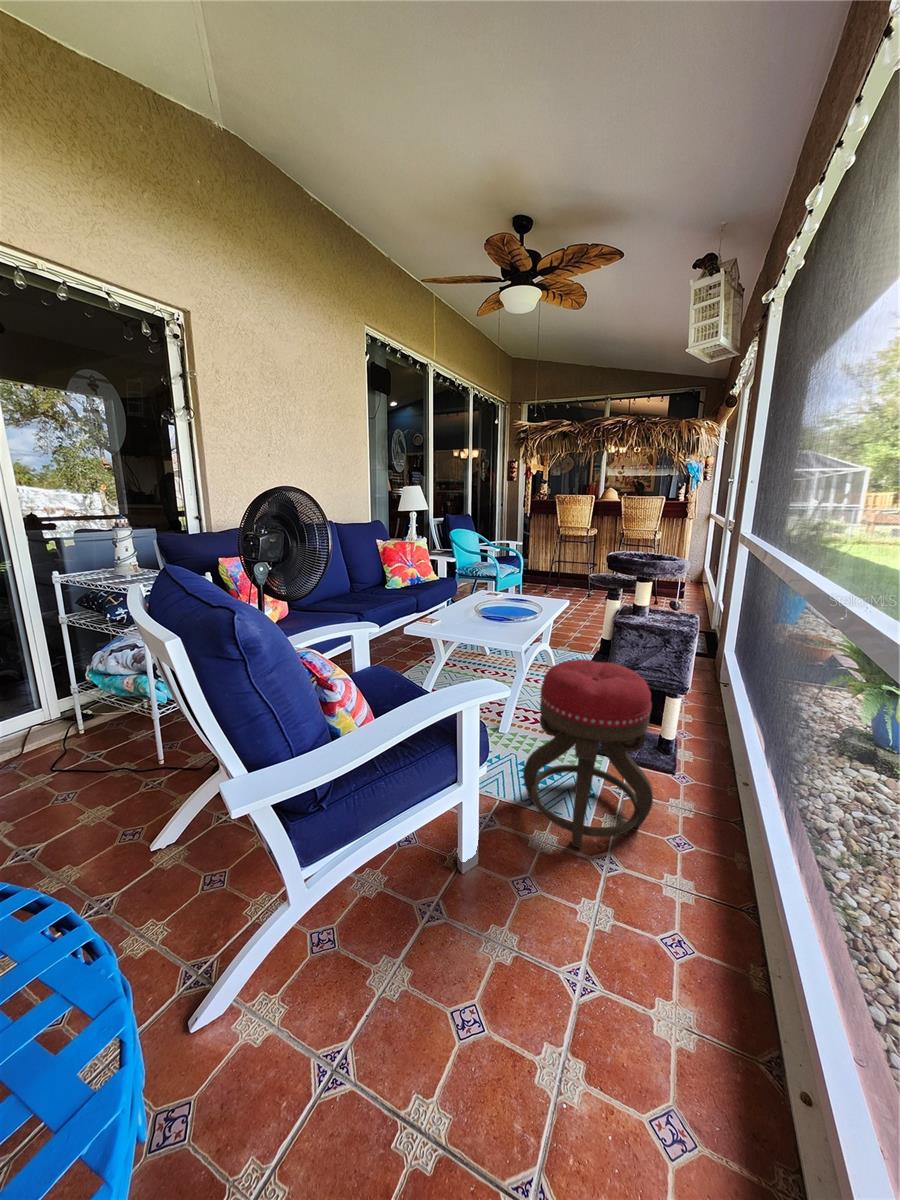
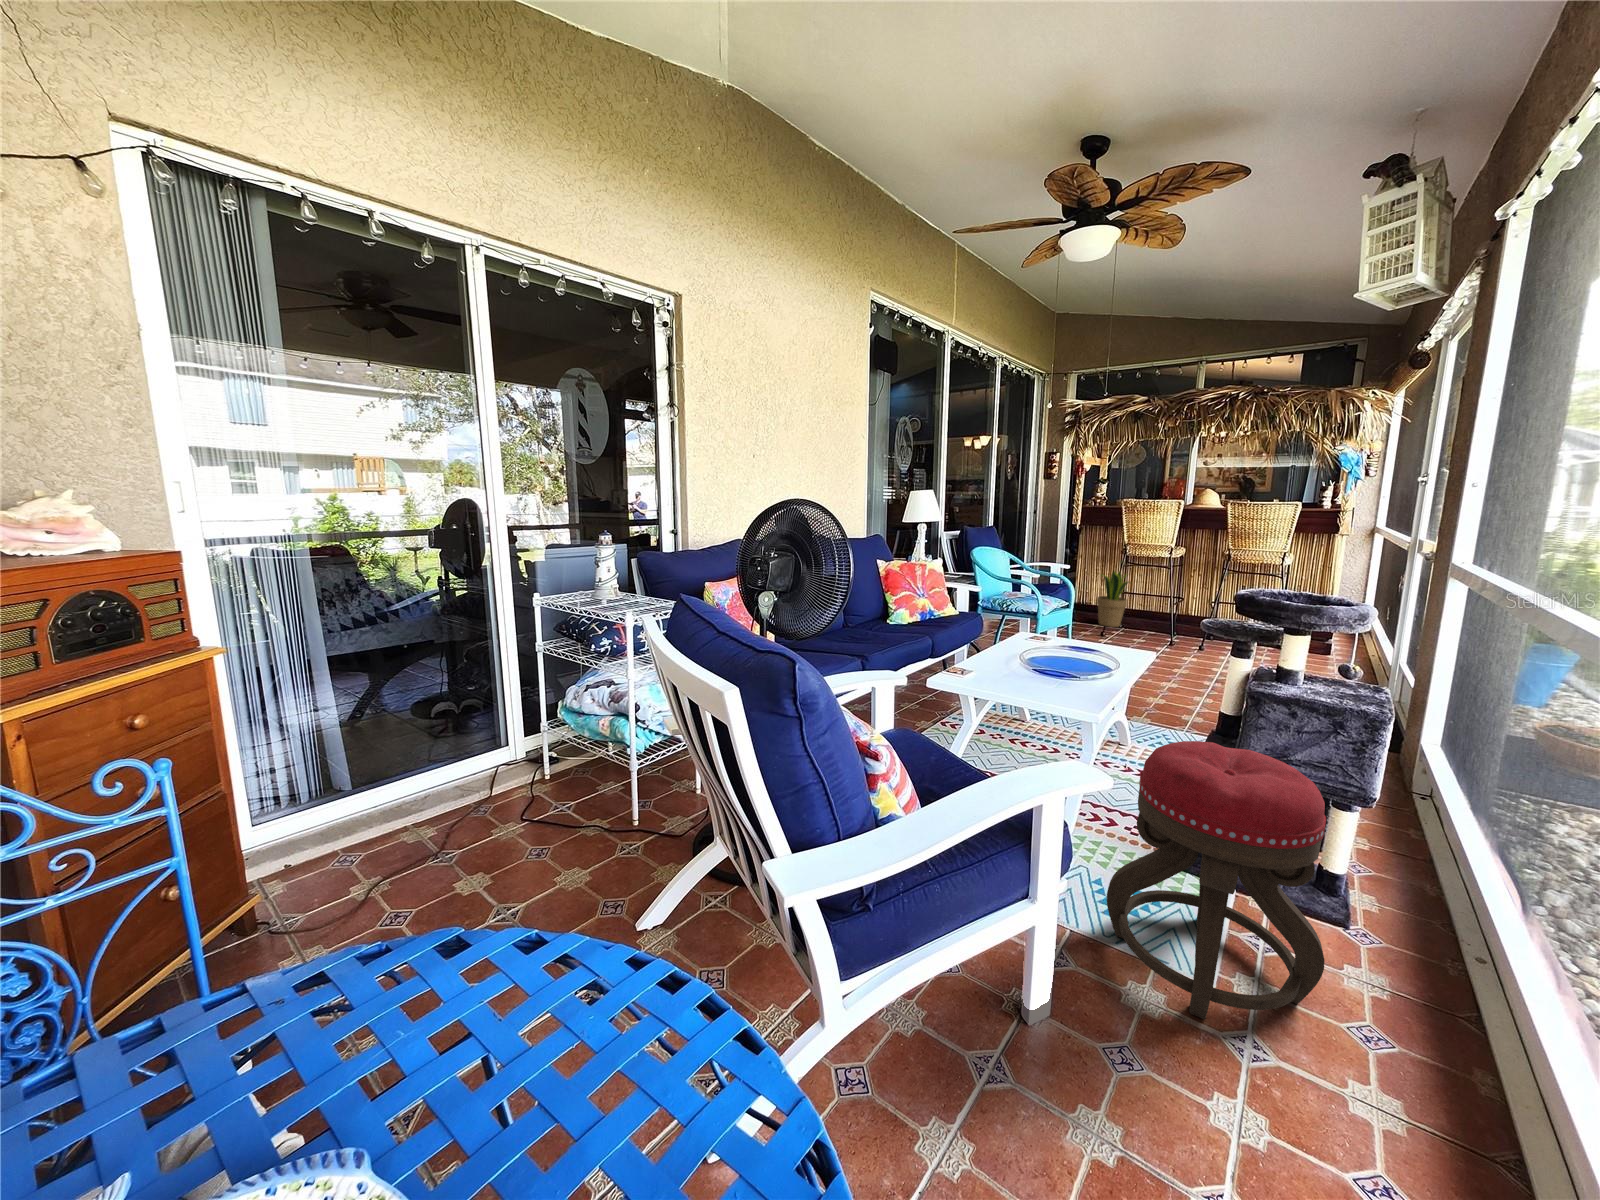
potted plant: none [543,546,566,587] -> present [1097,571,1128,627]

